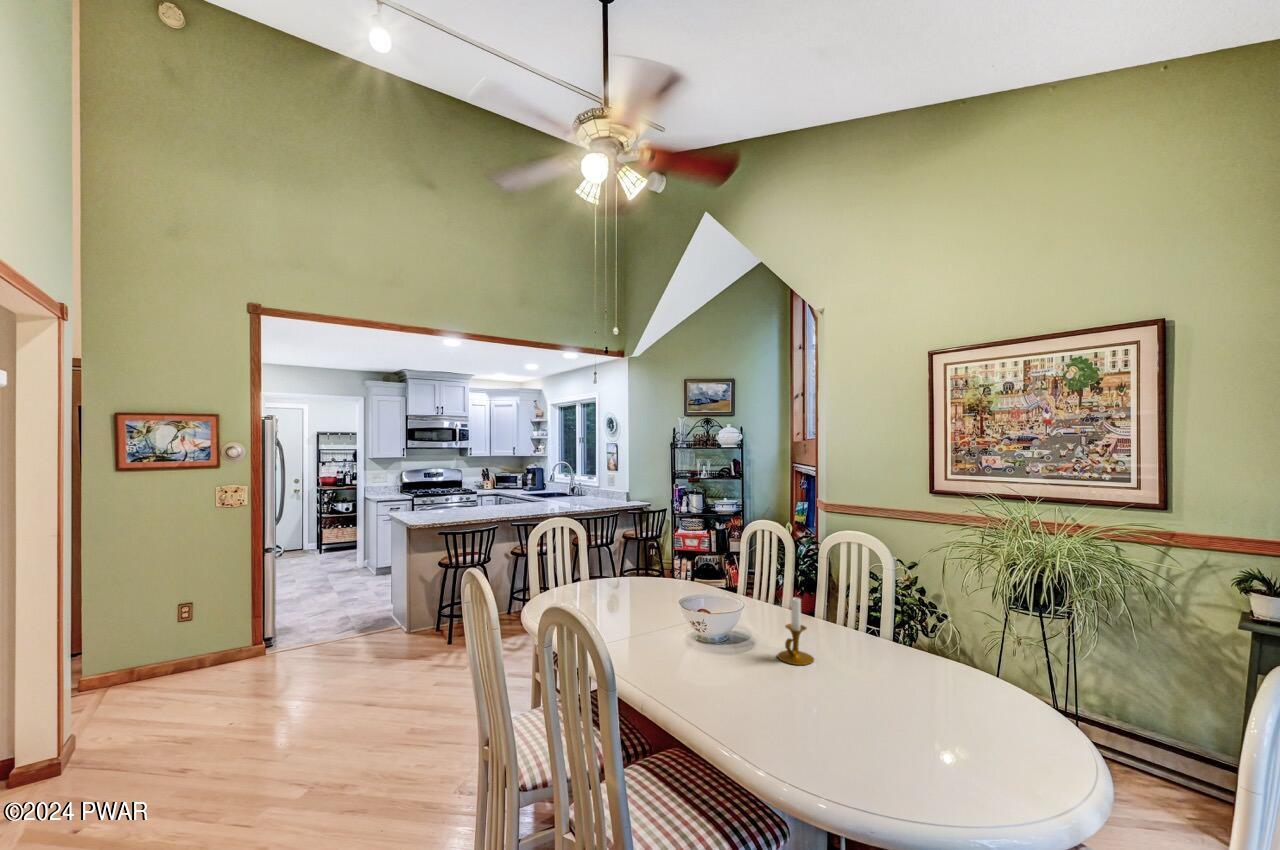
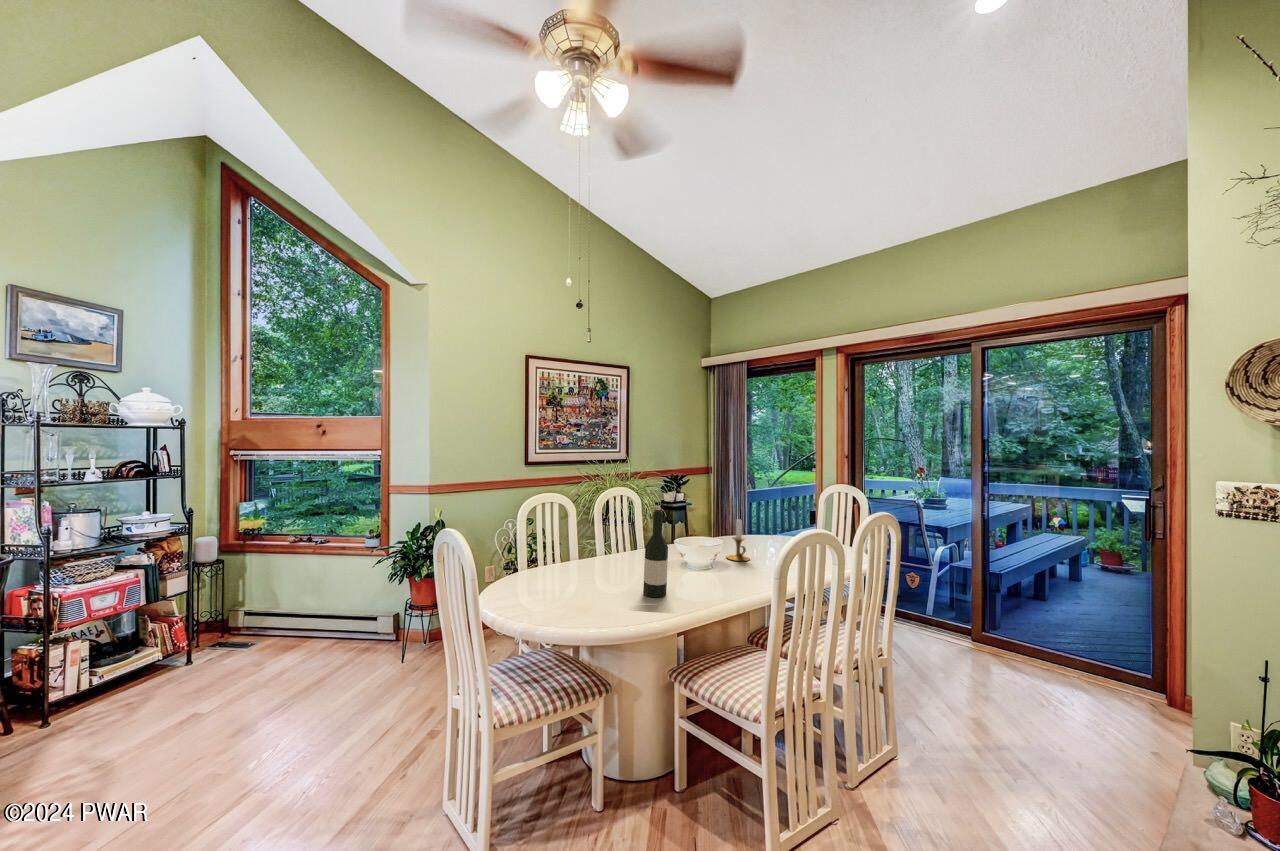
wine bottle: none [618,537,641,622] -> present [643,509,668,597]

